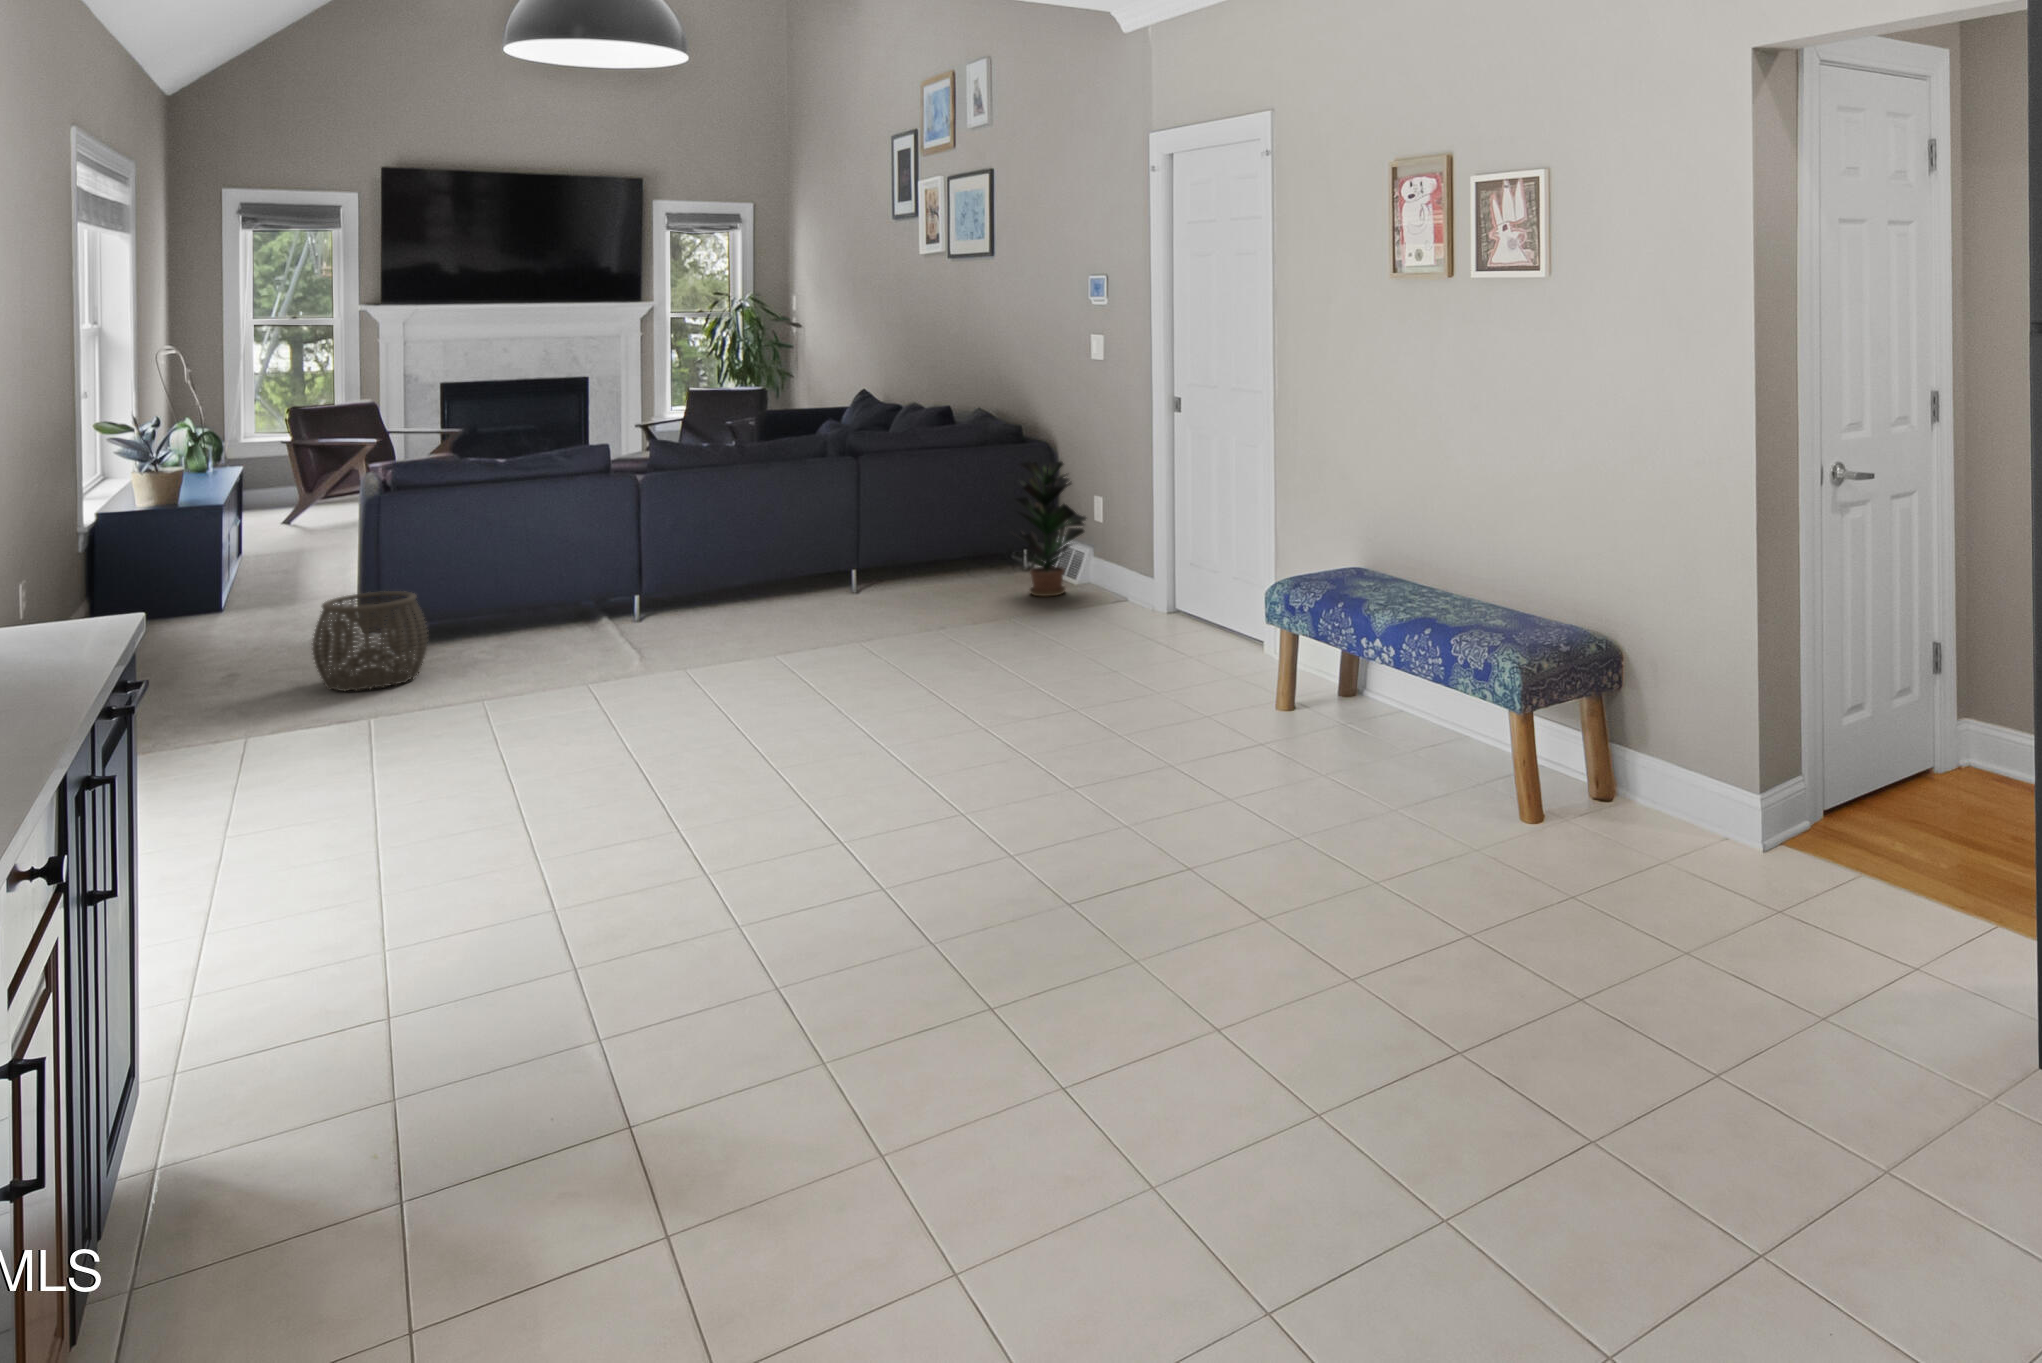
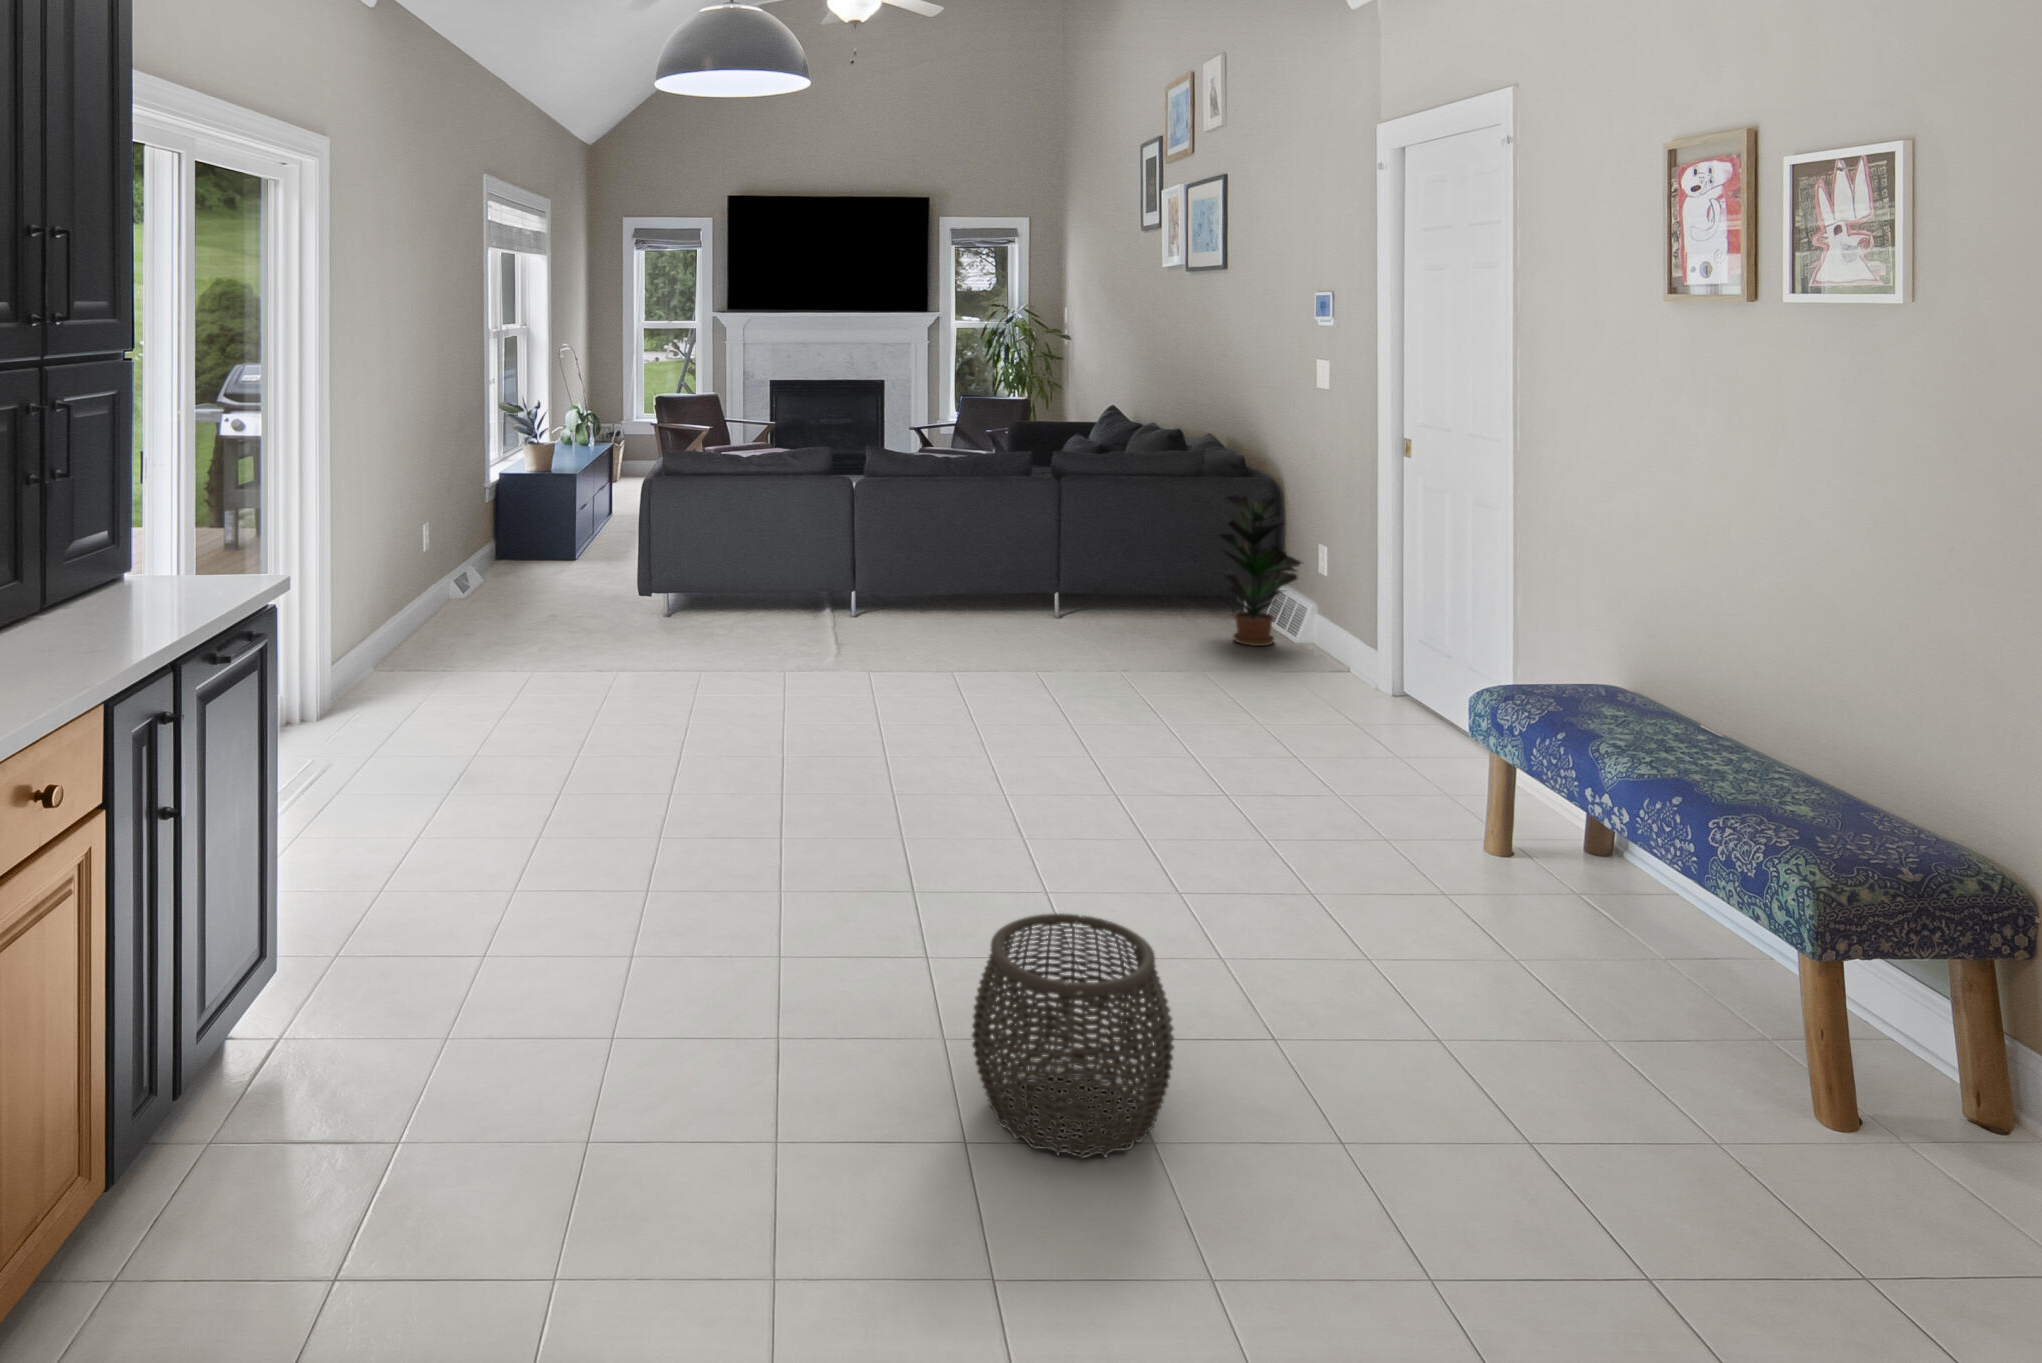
woven basket: present [312,591,428,691] -> present [972,914,1174,1159]

